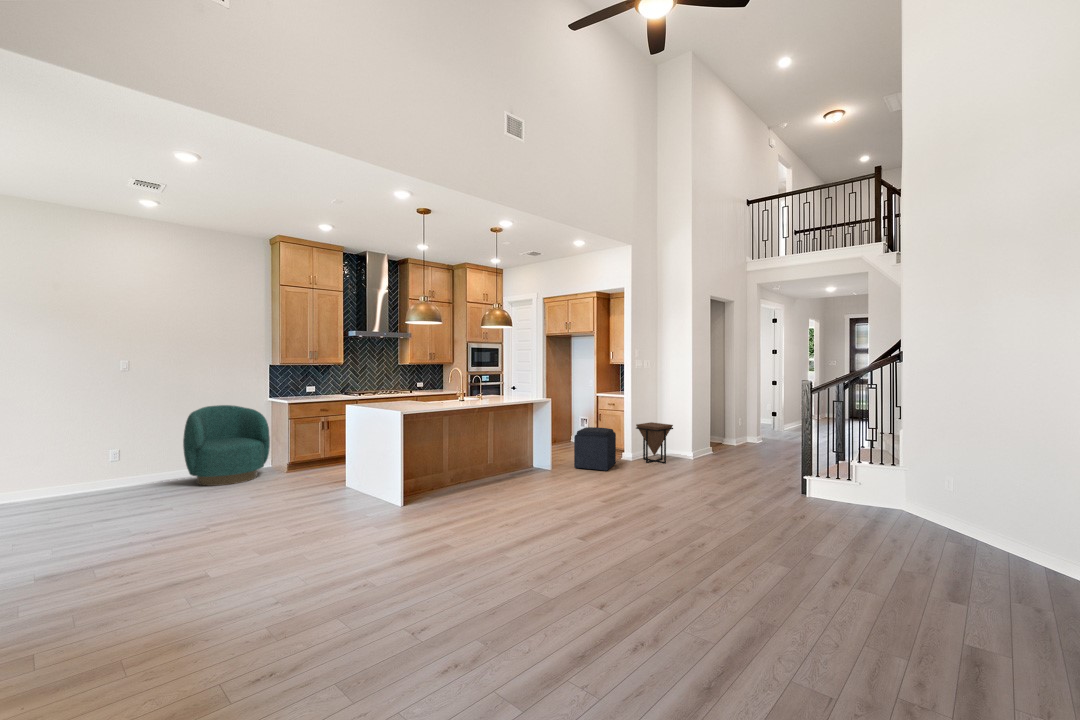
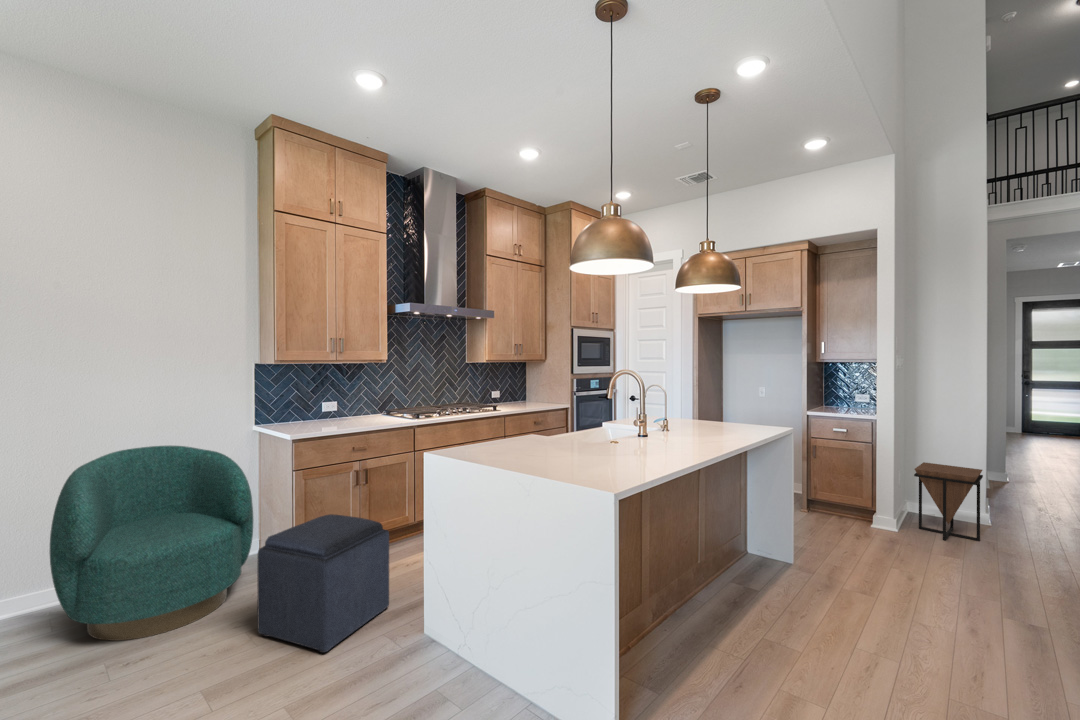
ottoman: present [574,427,616,471] -> present [257,514,389,653]

